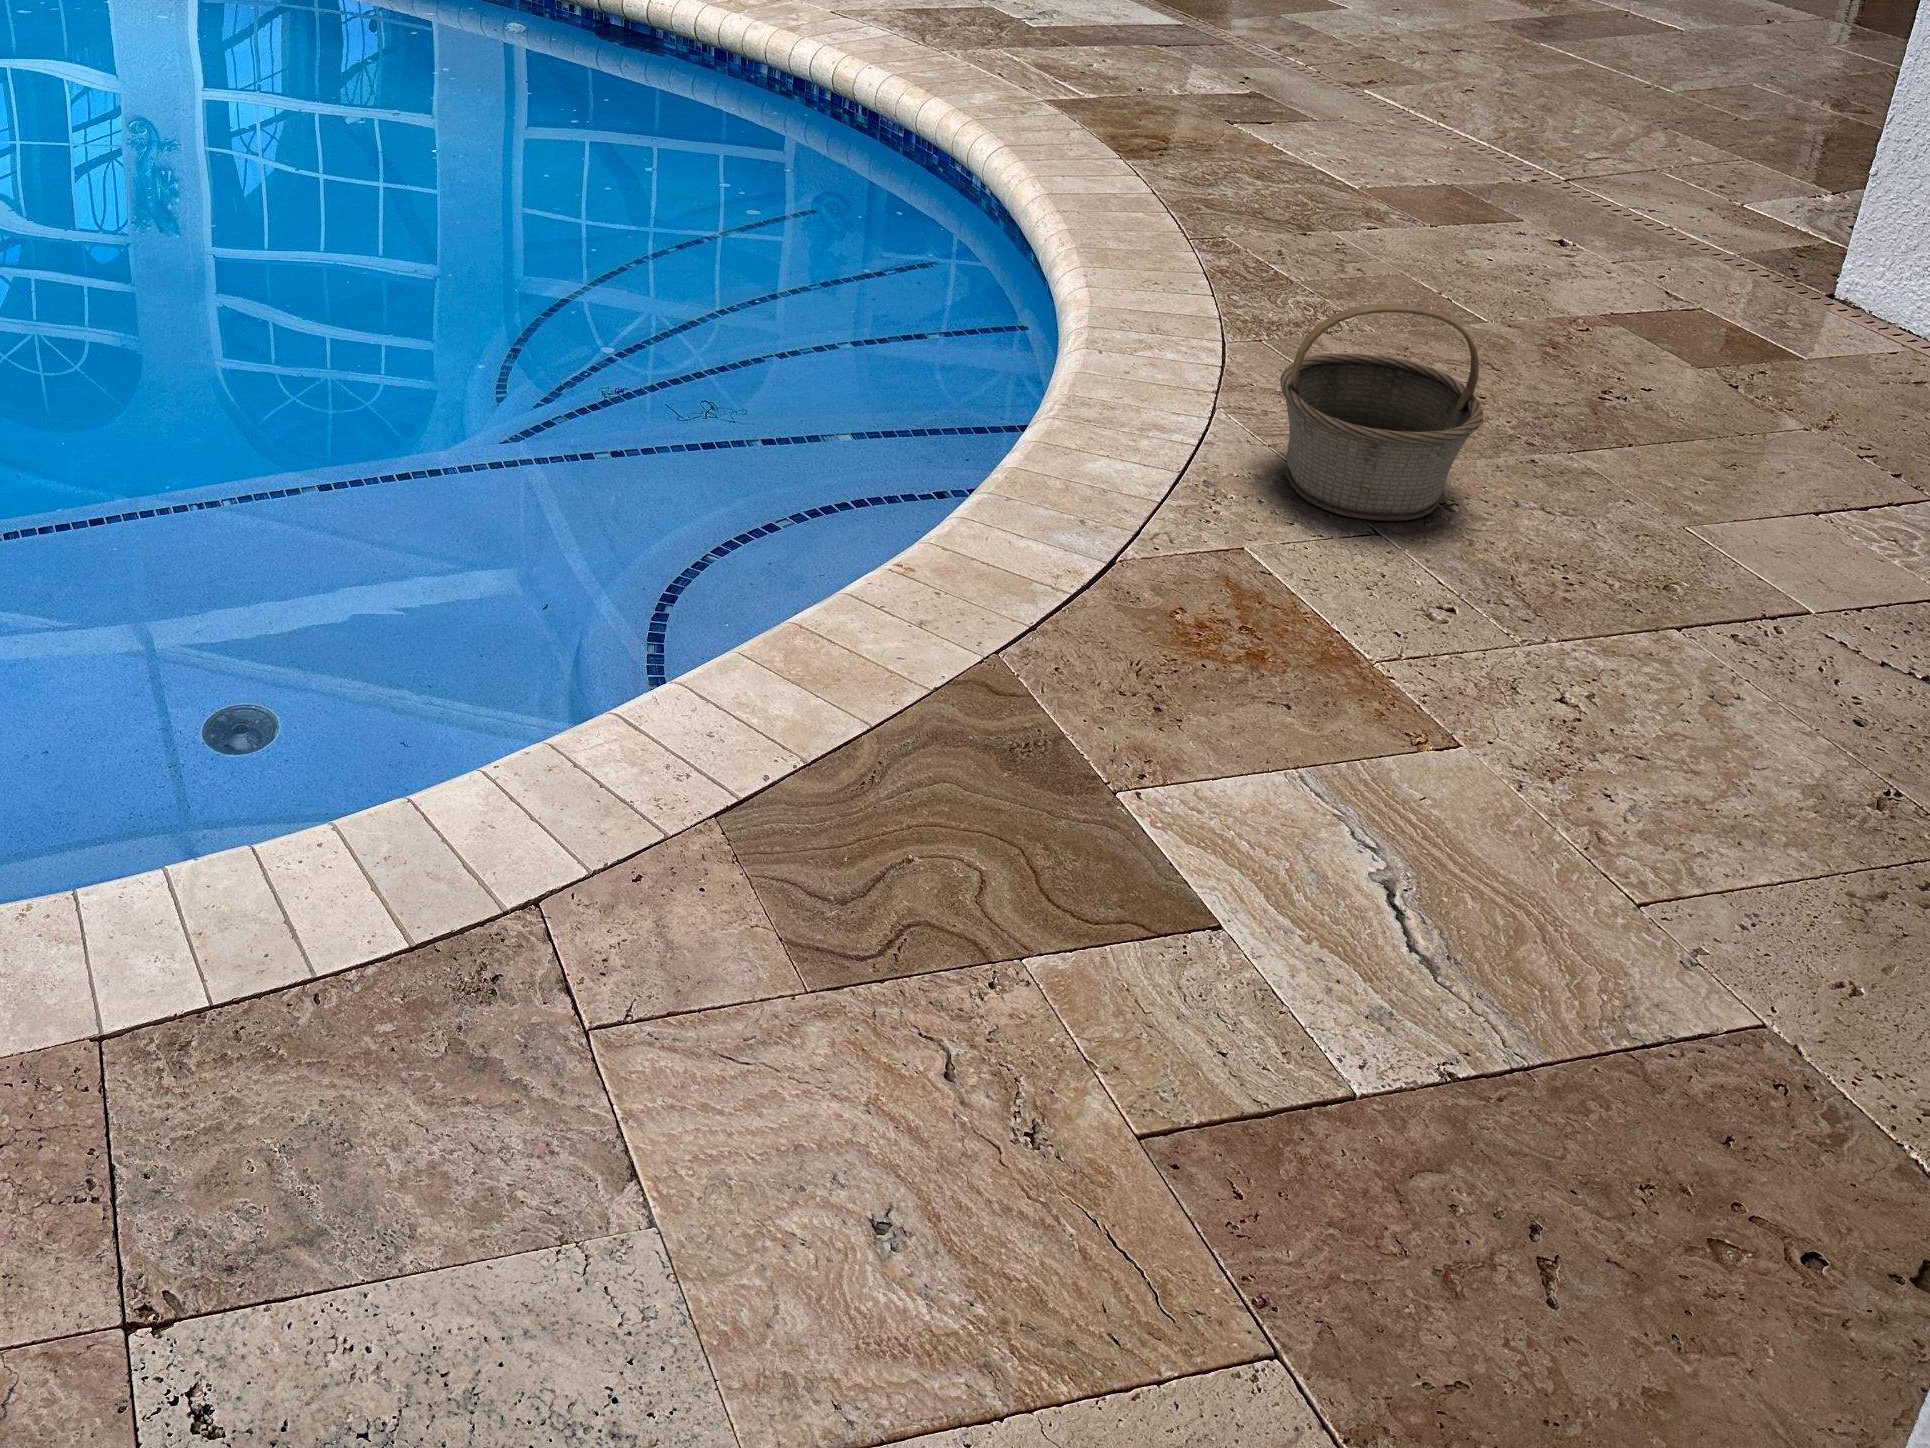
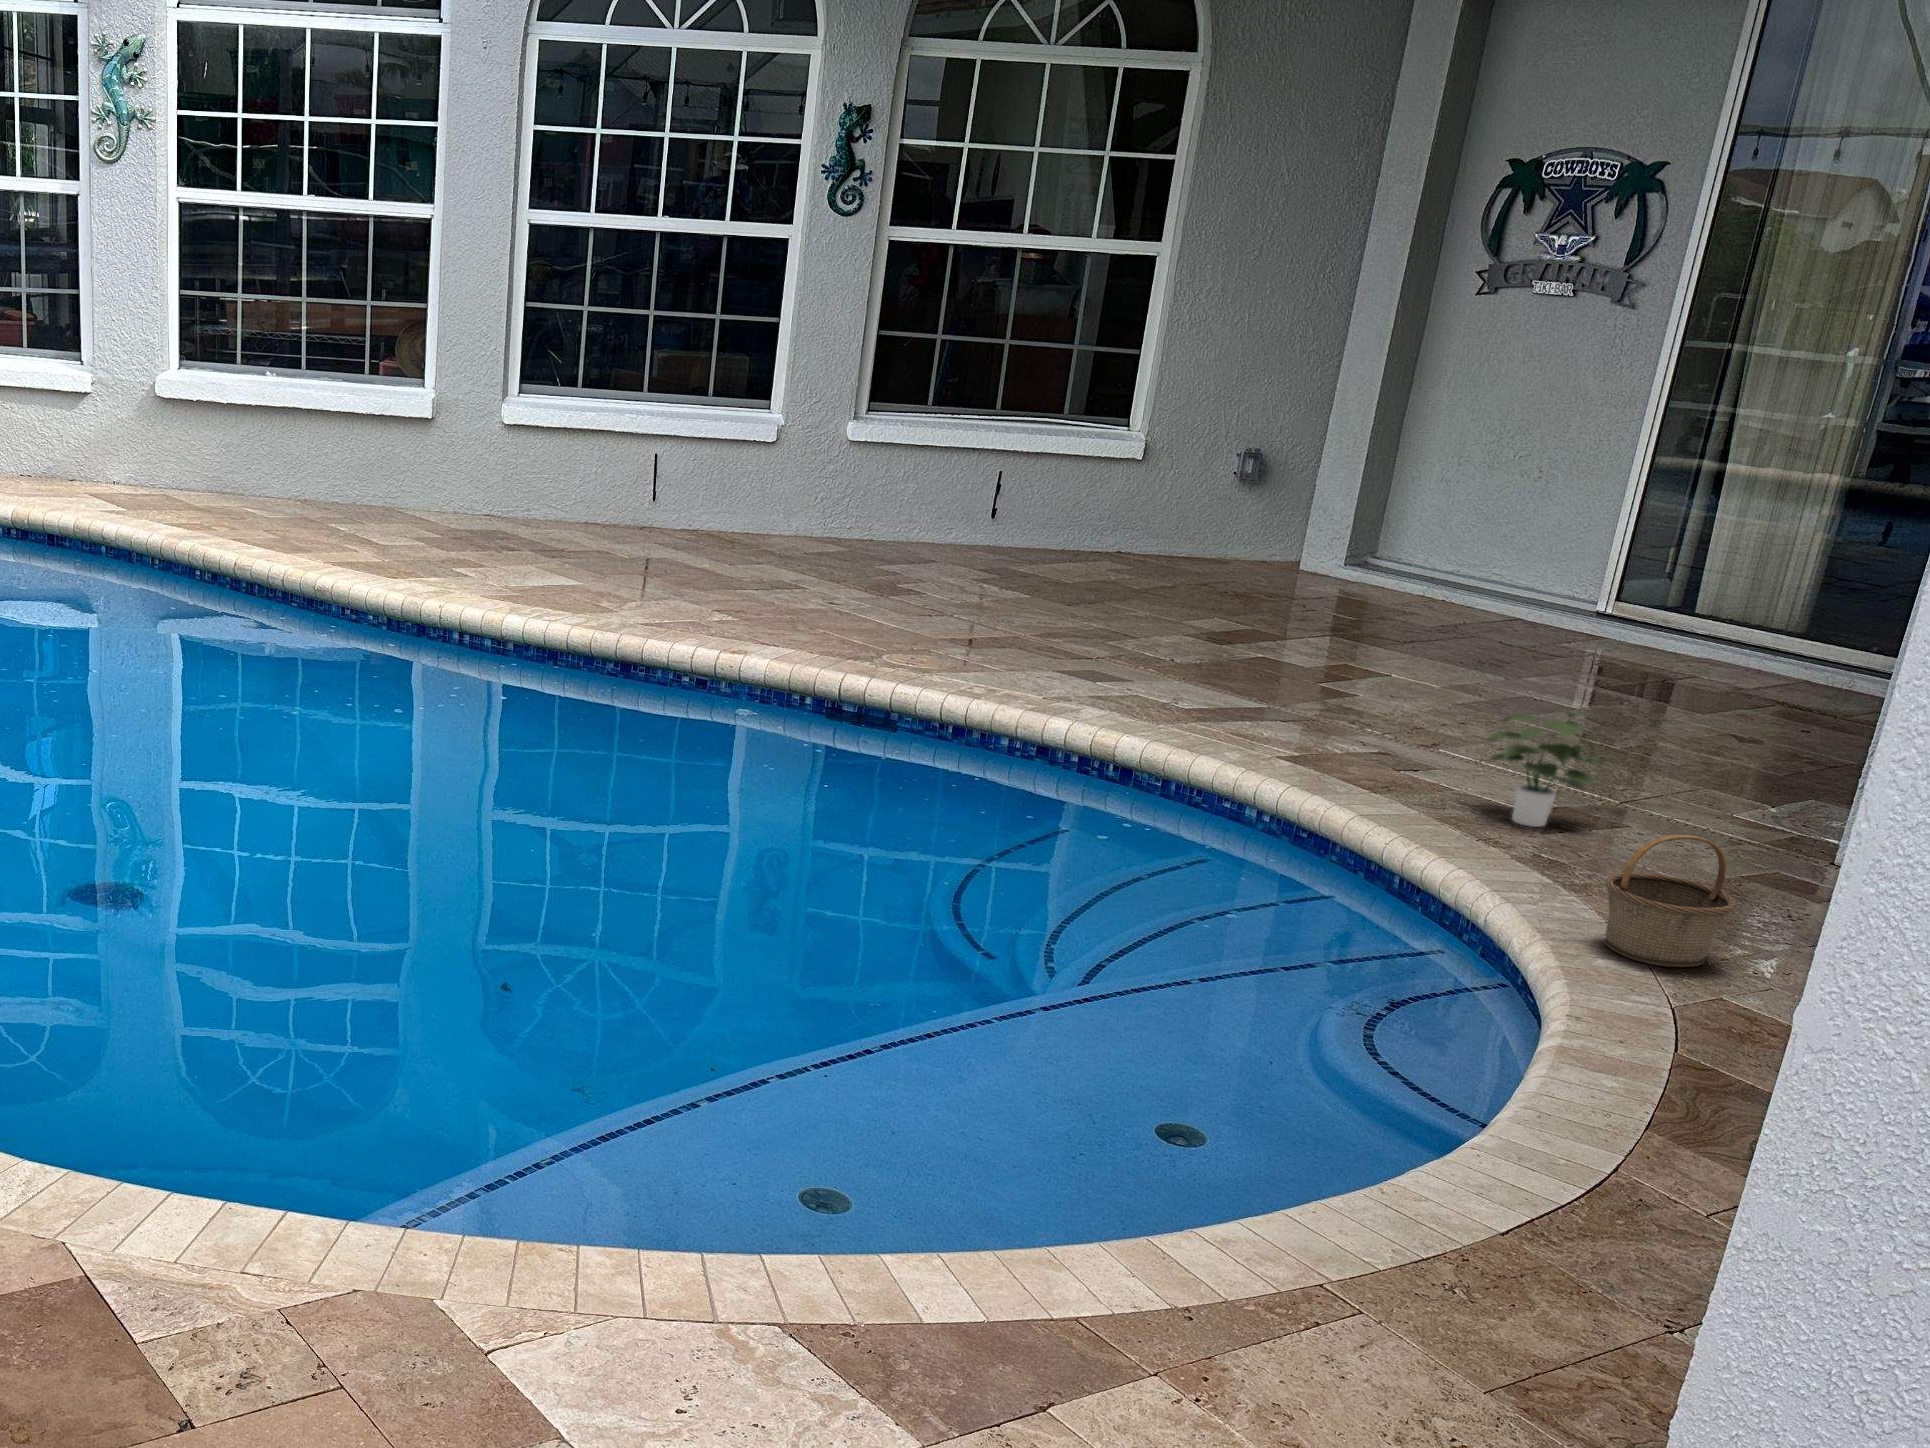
potted plant: none [1348,59,1530,234] -> present [1488,711,1604,827]

